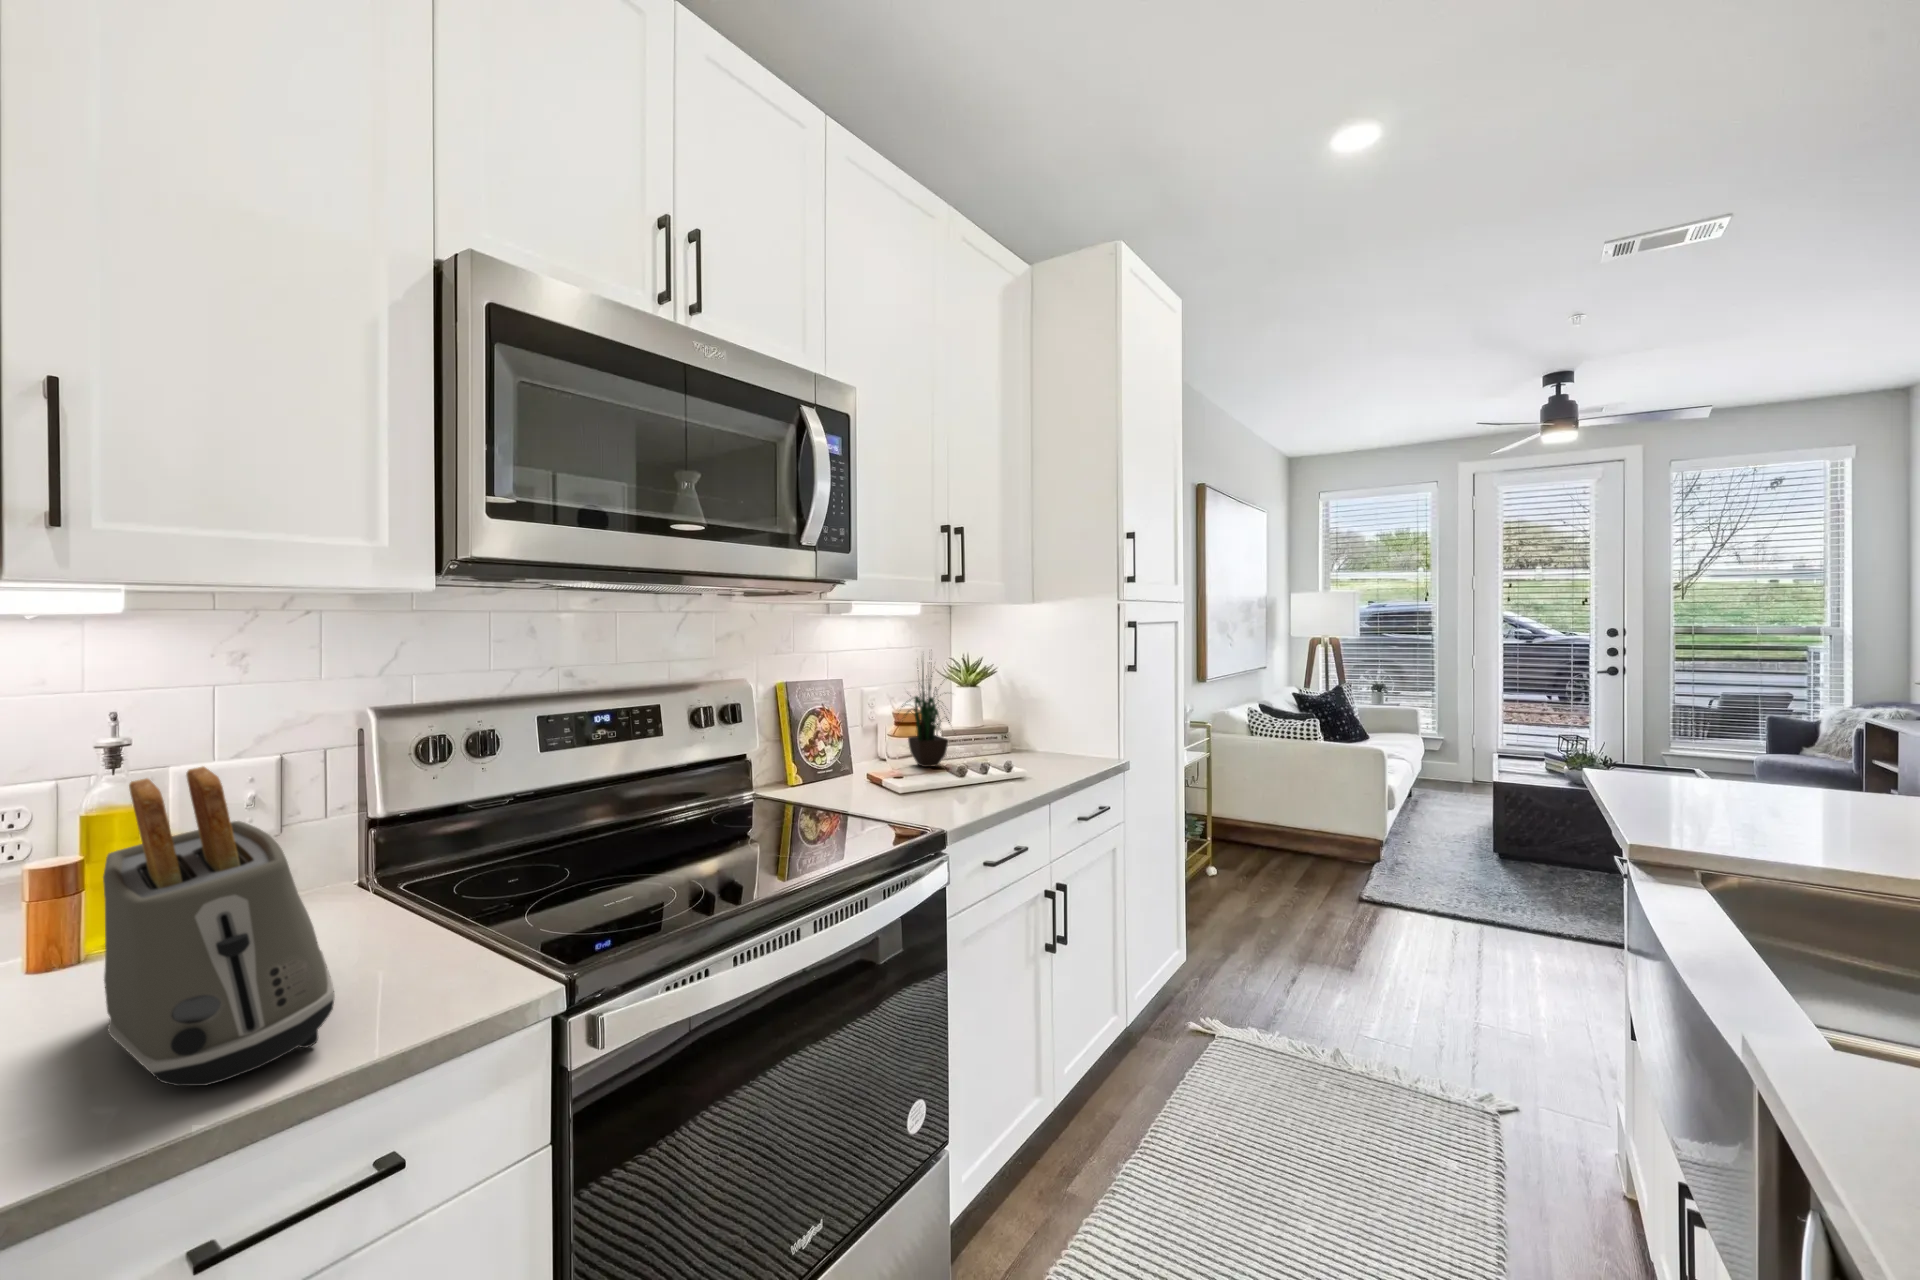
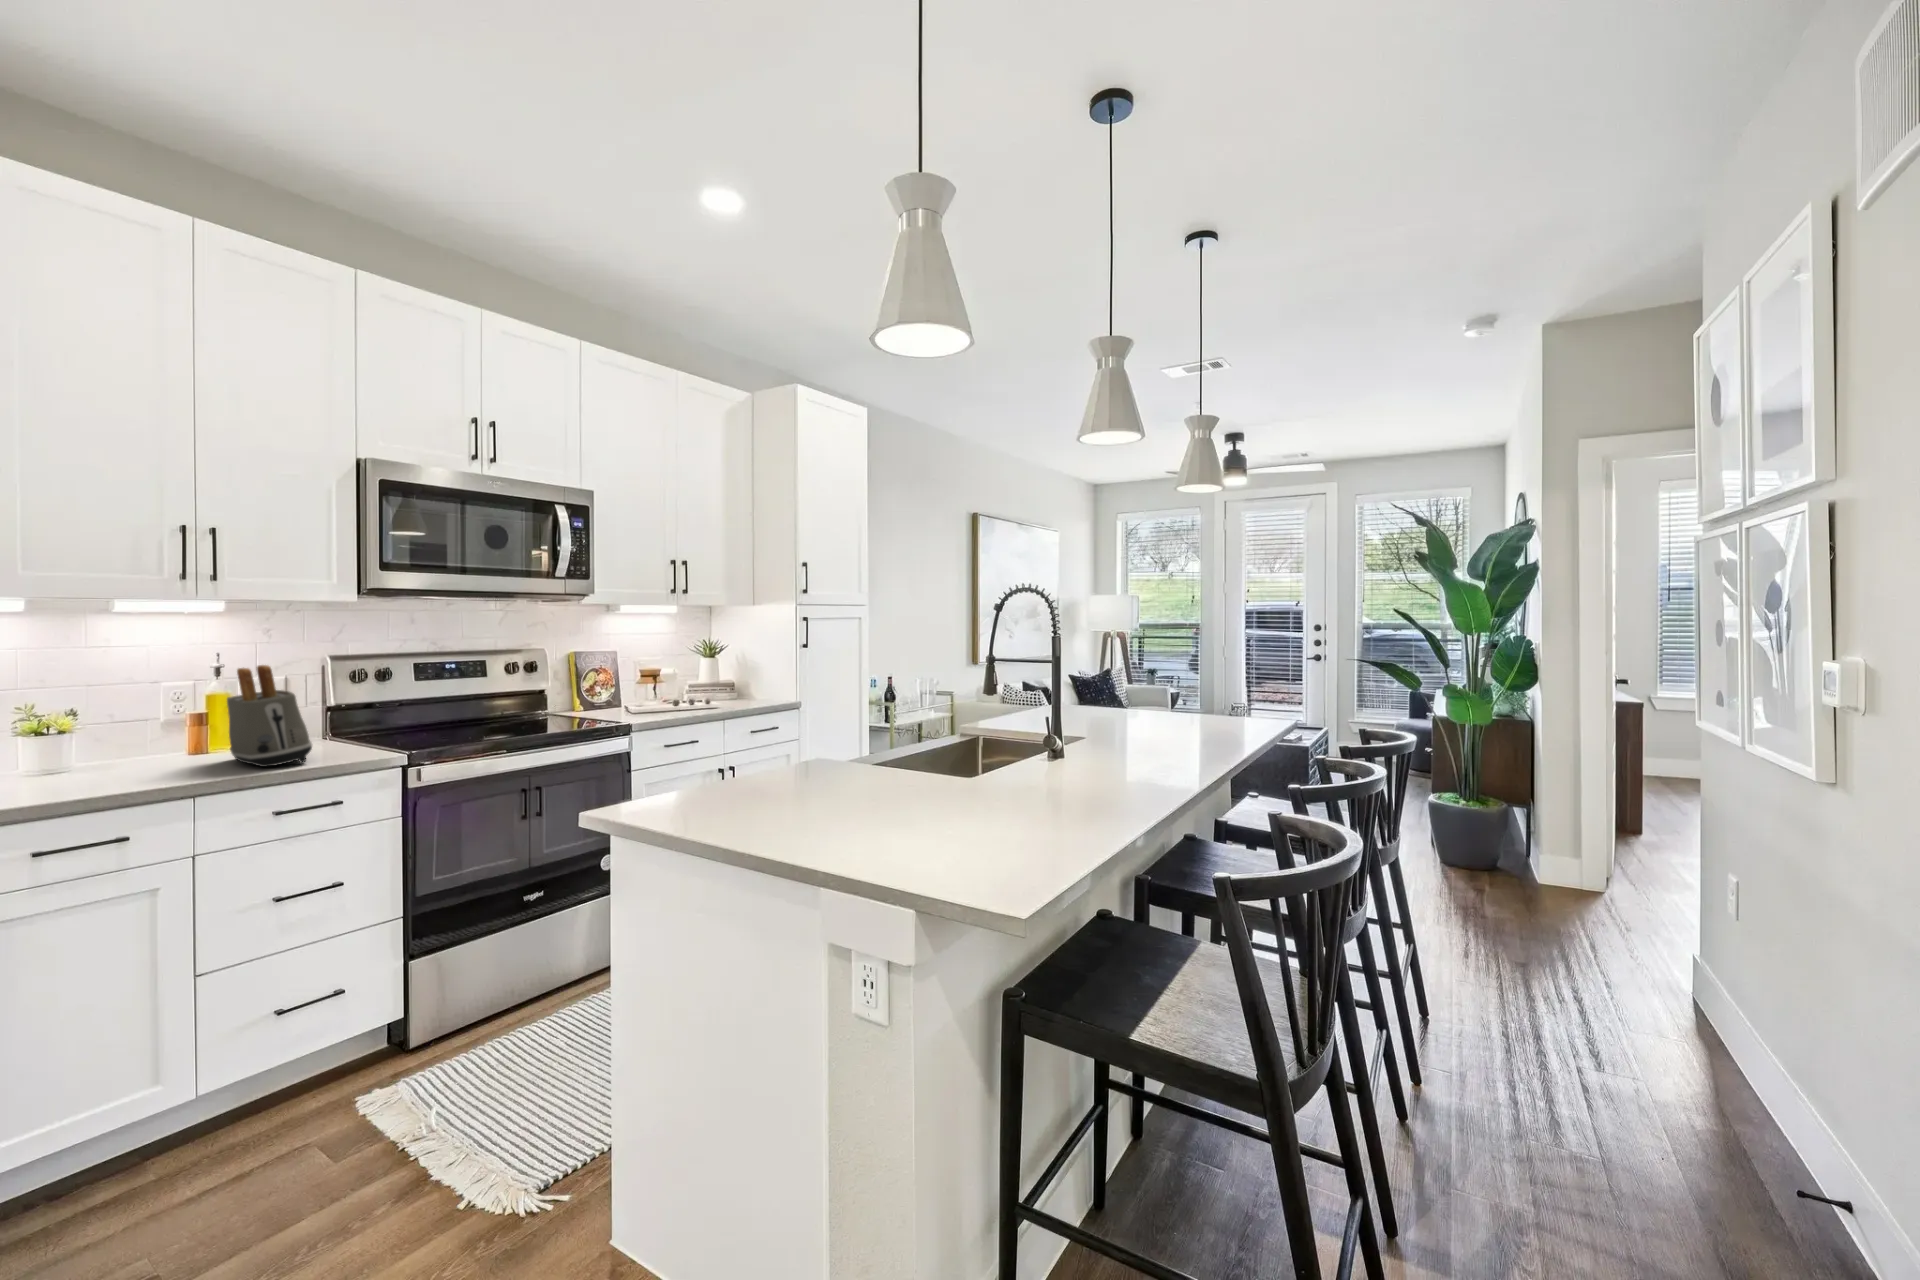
potted plant: present [898,670,950,767] -> none [647,625,688,704]

